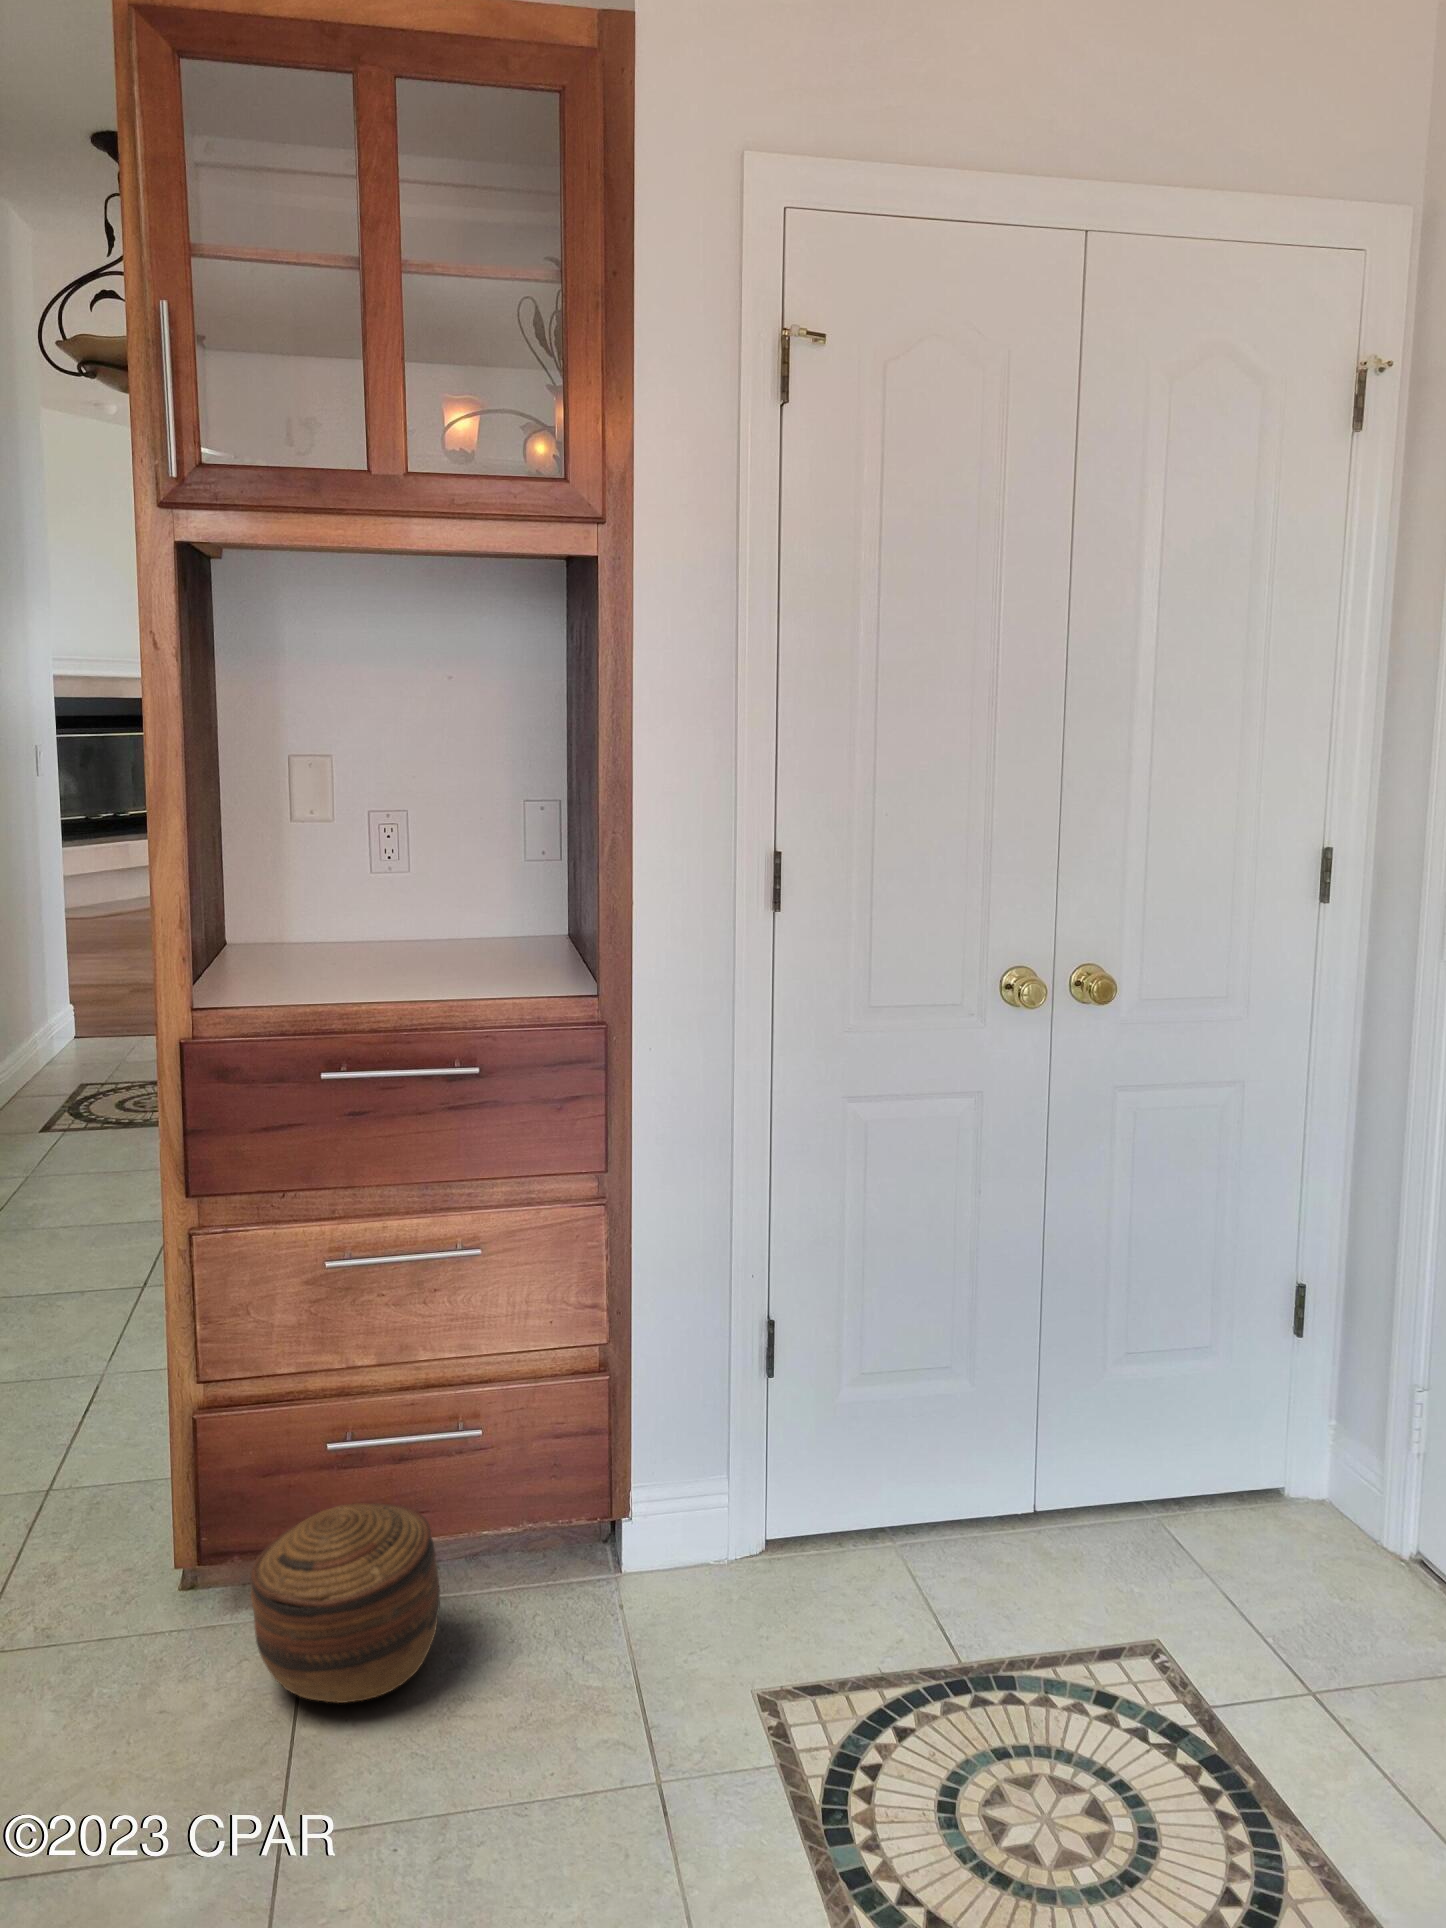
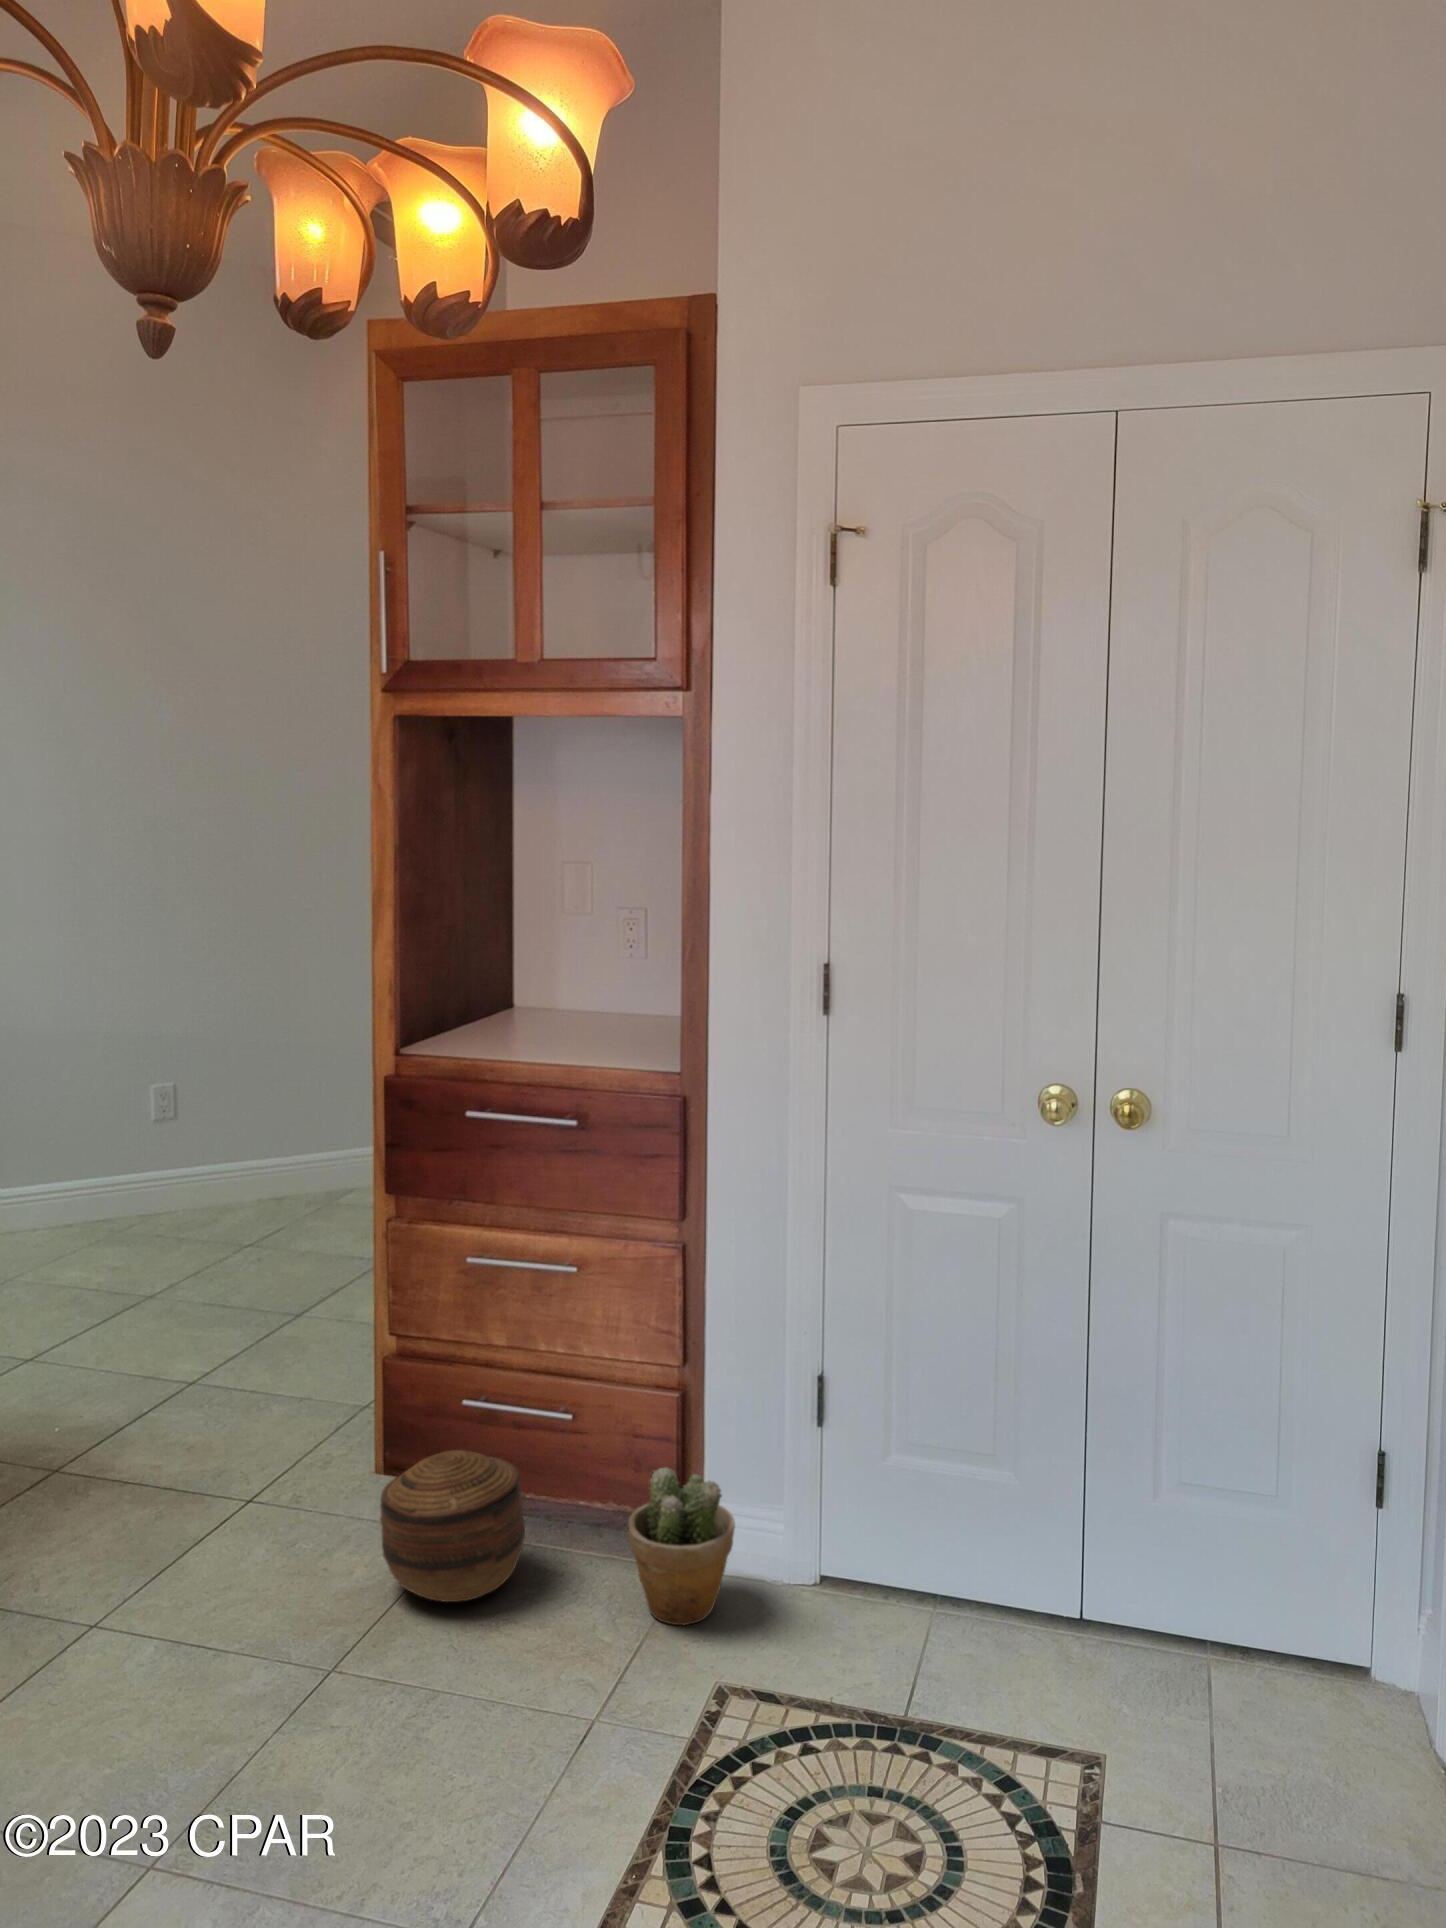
potted plant: none [578,1463,705,1642] -> present [629,1468,735,1625]

